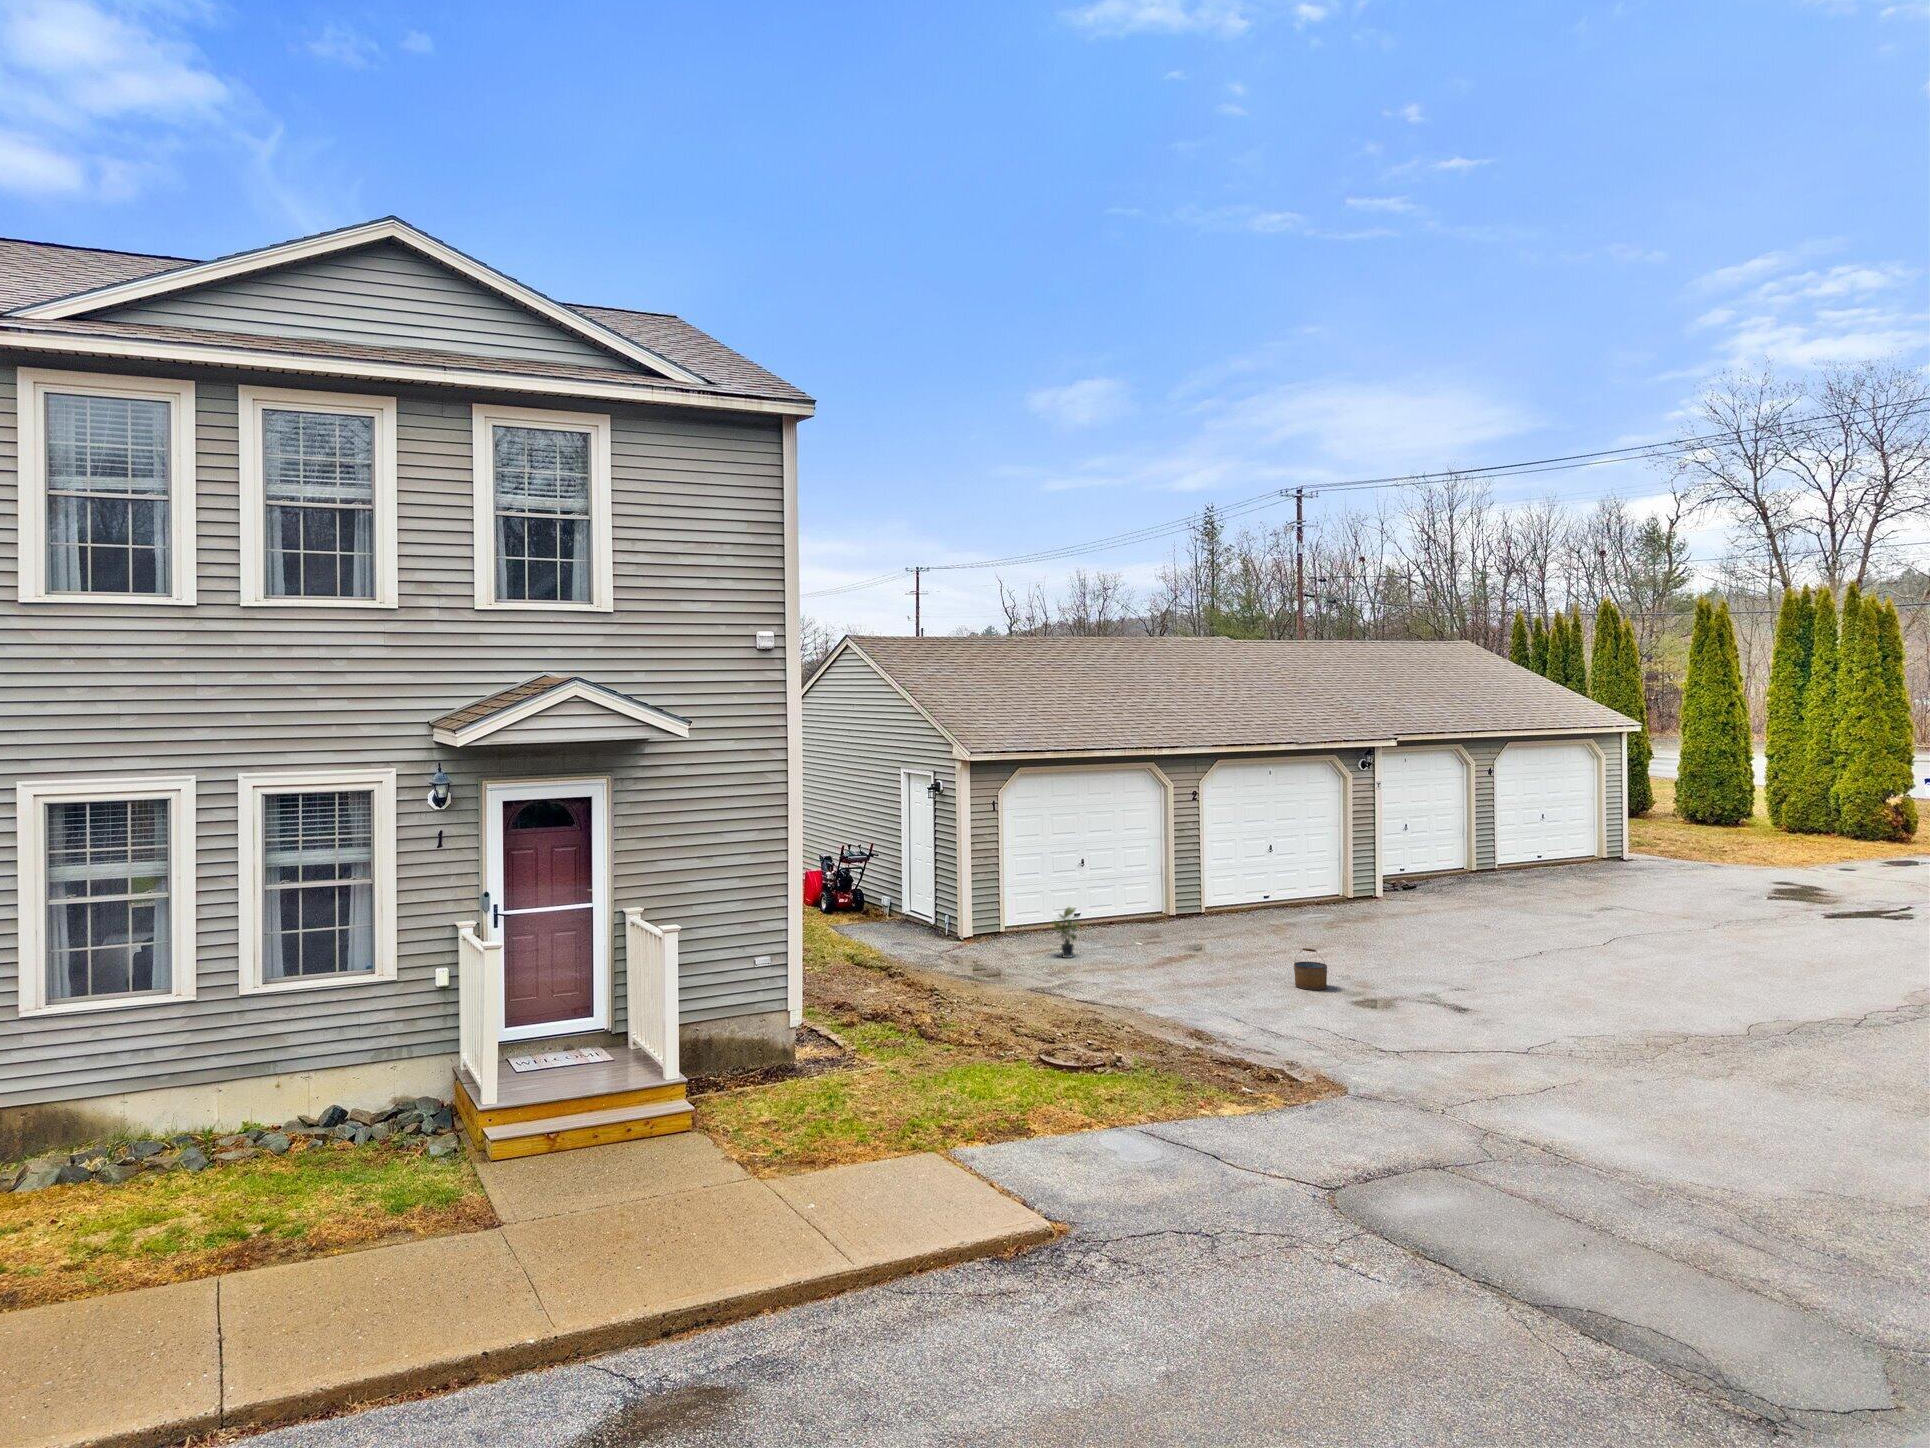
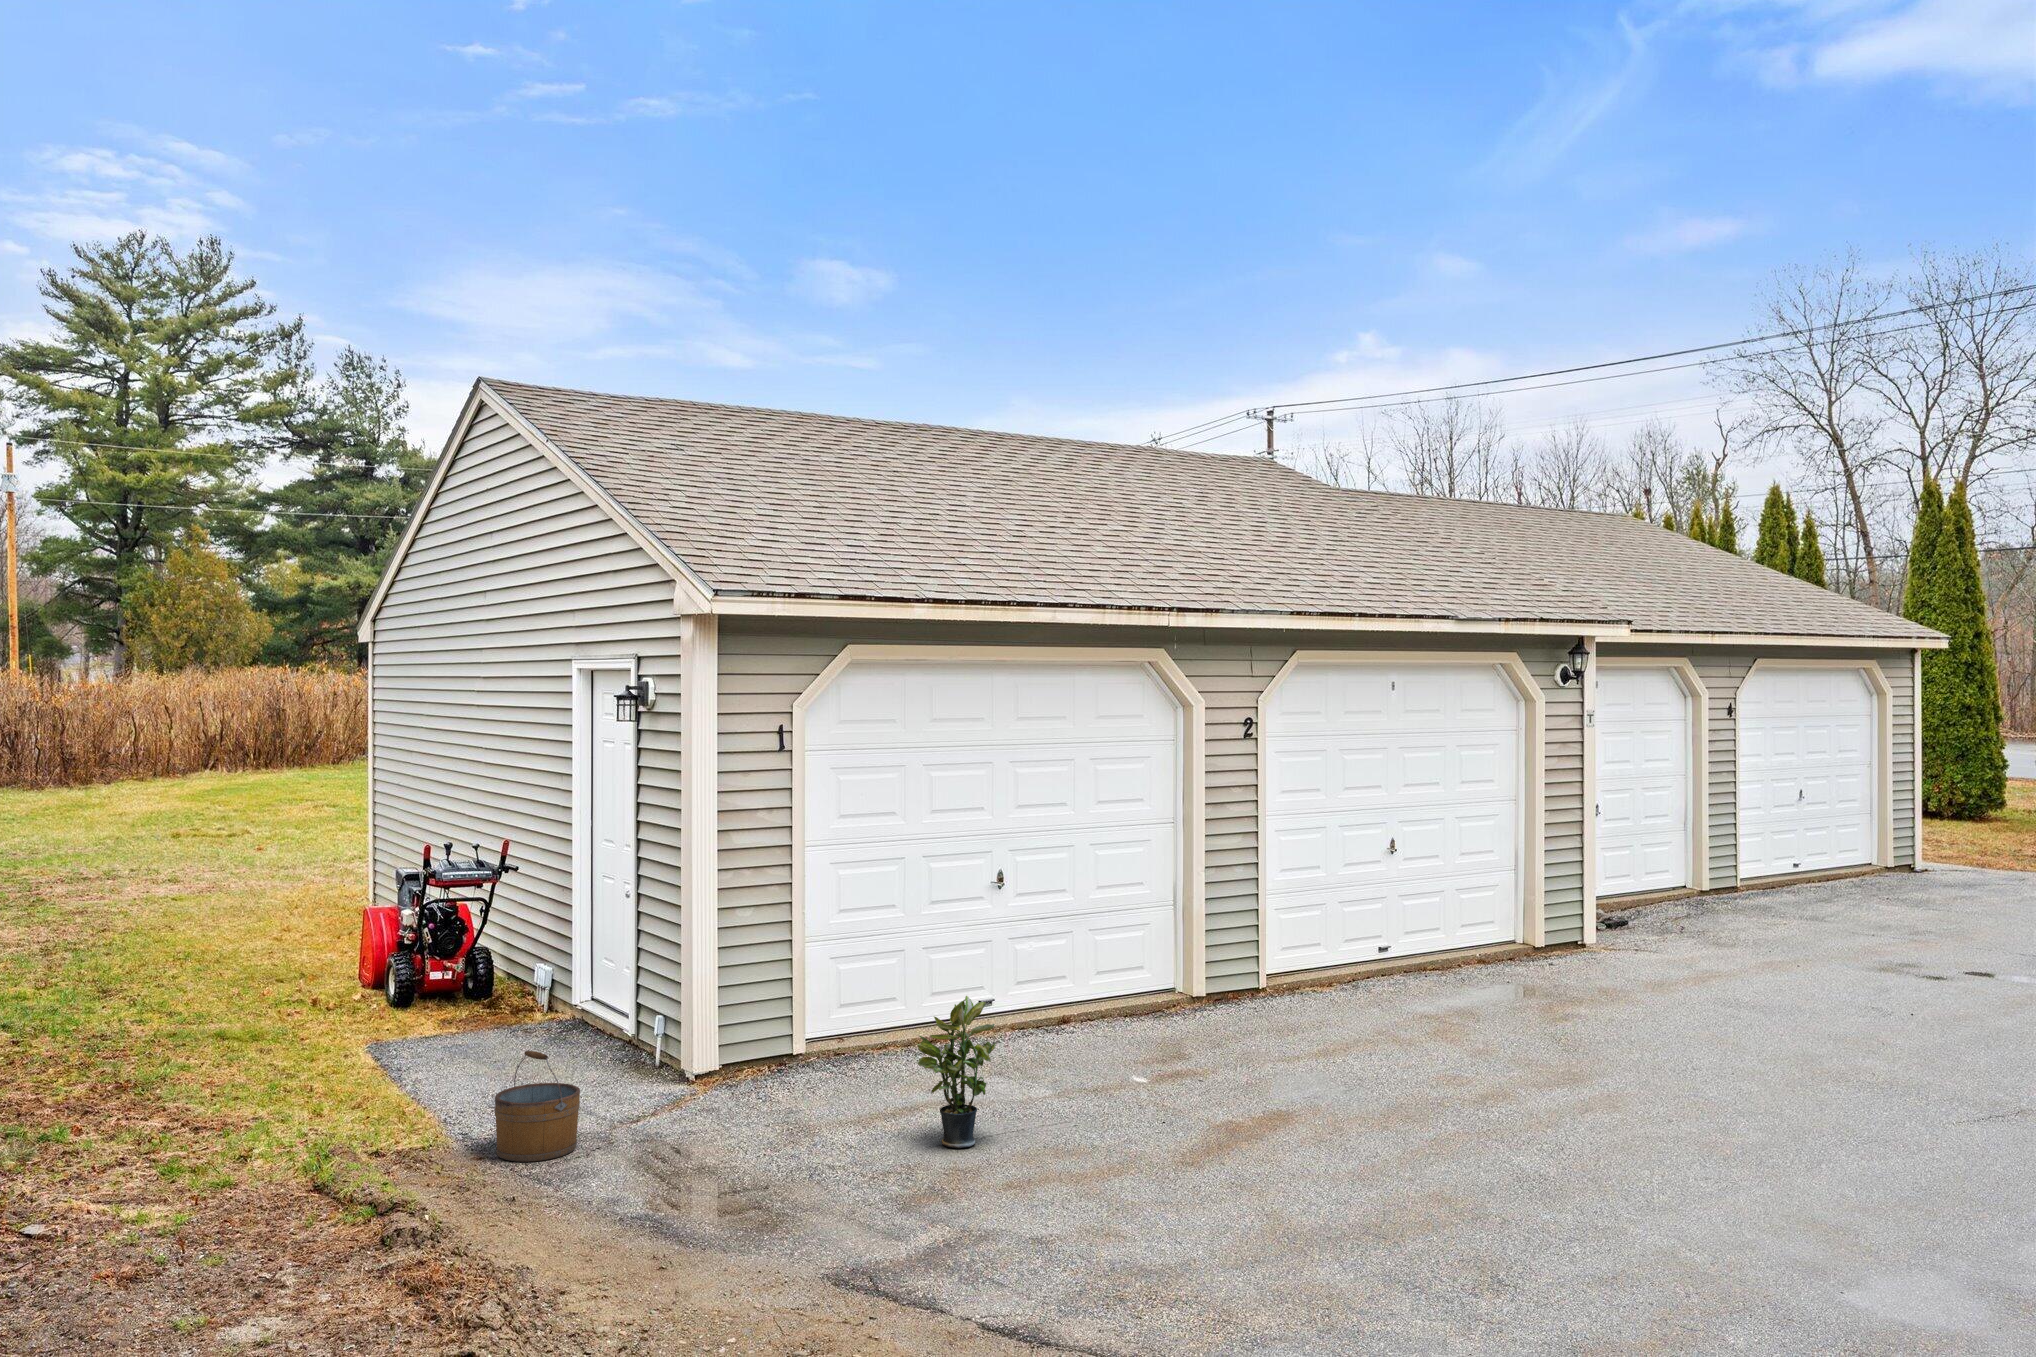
bucket: present [1294,948,1327,990] -> present [495,1051,580,1162]

